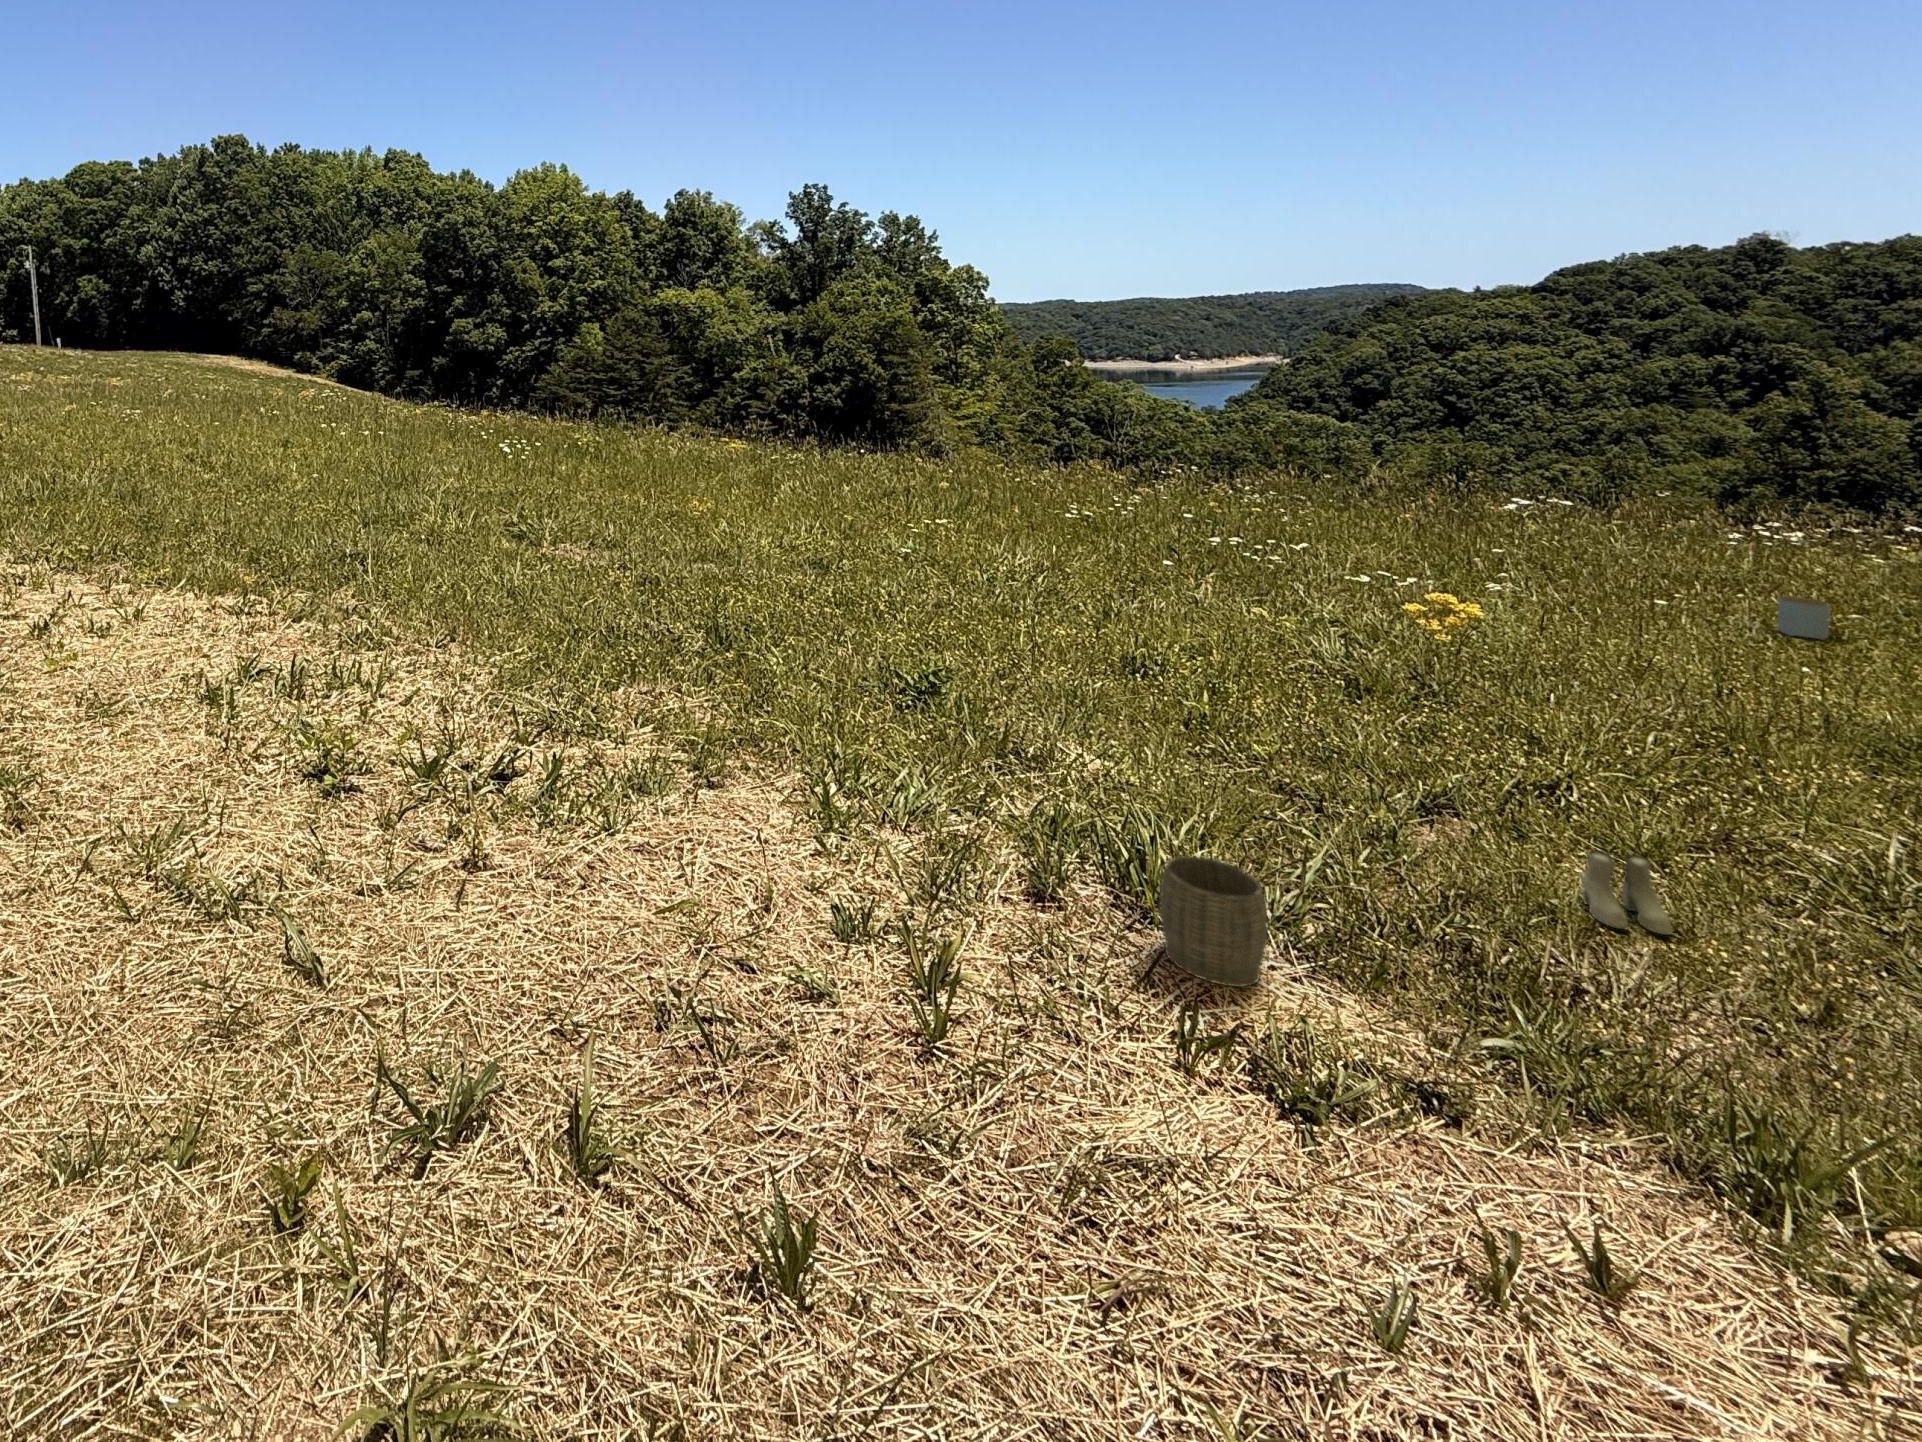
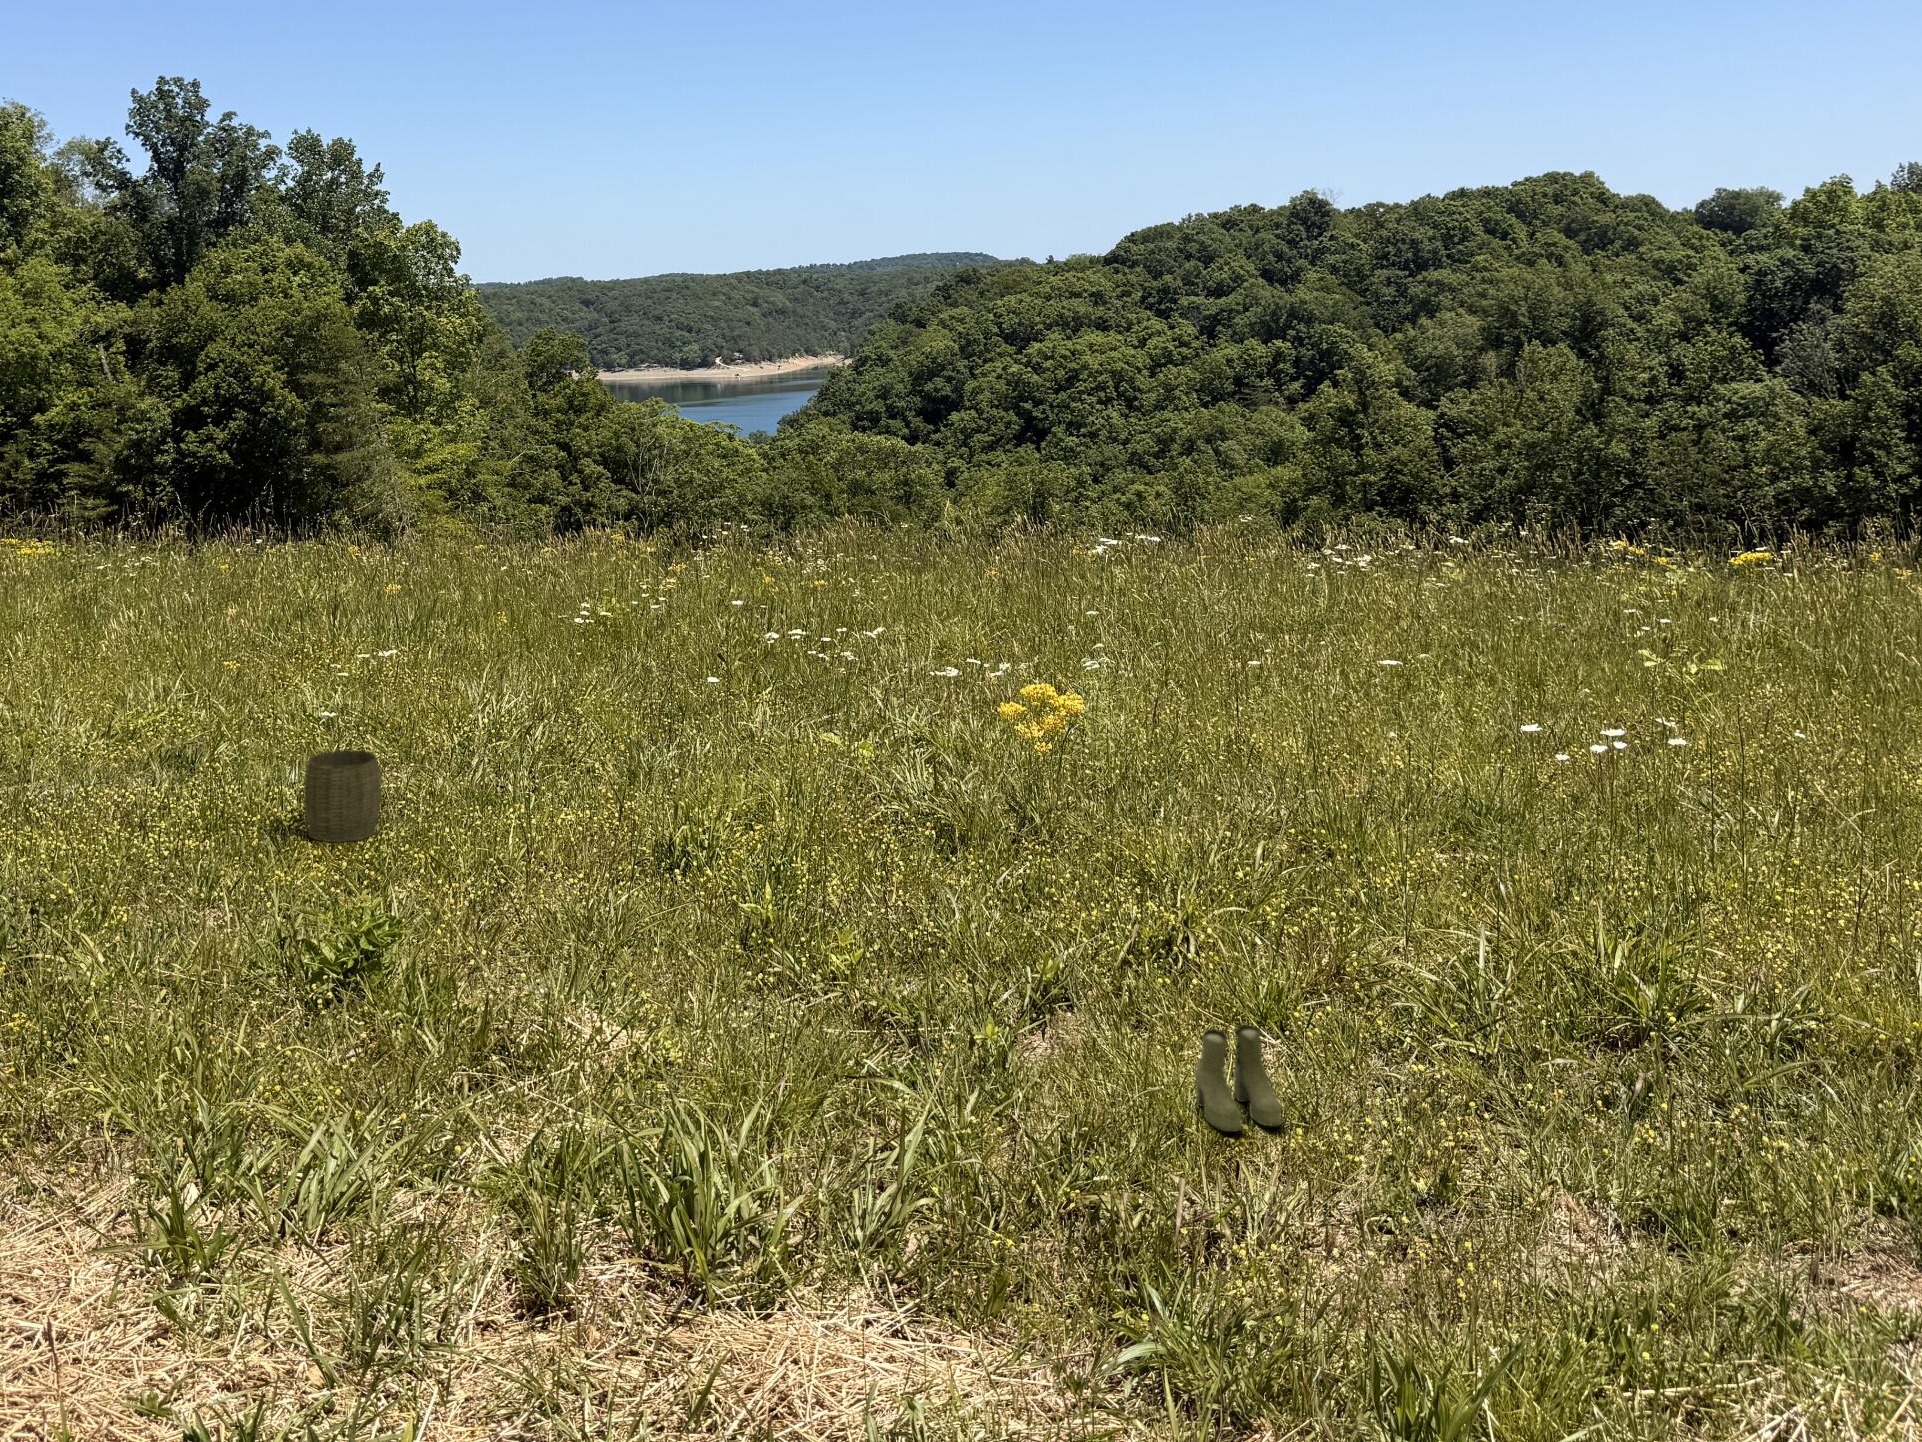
planter: present [1778,596,1831,640] -> none [1327,660,1369,708]
woven basket: present [1159,856,1268,987] -> present [304,750,381,842]

